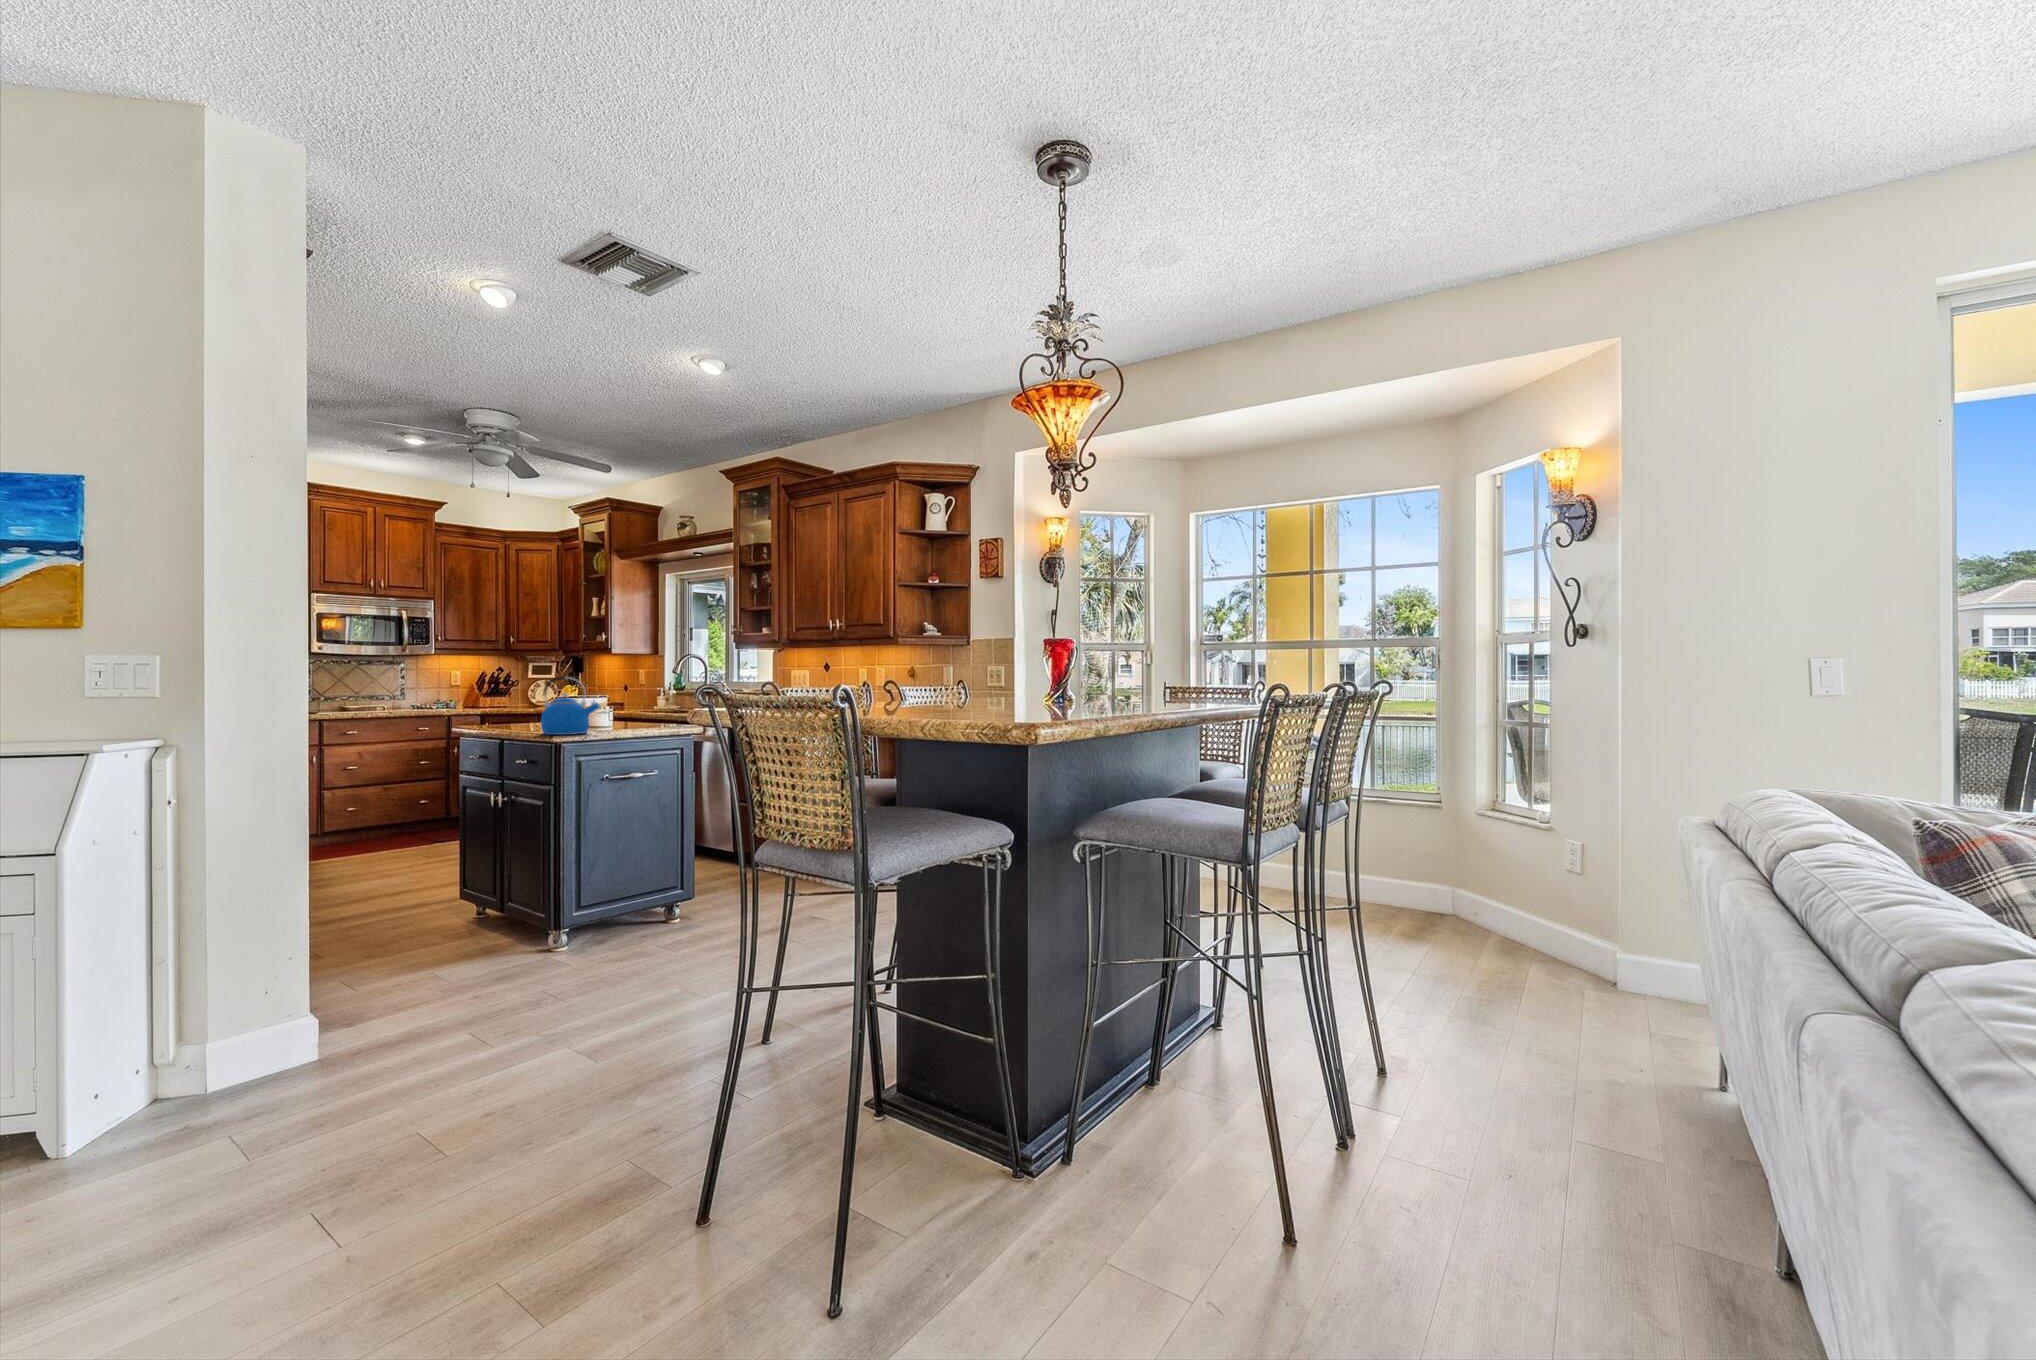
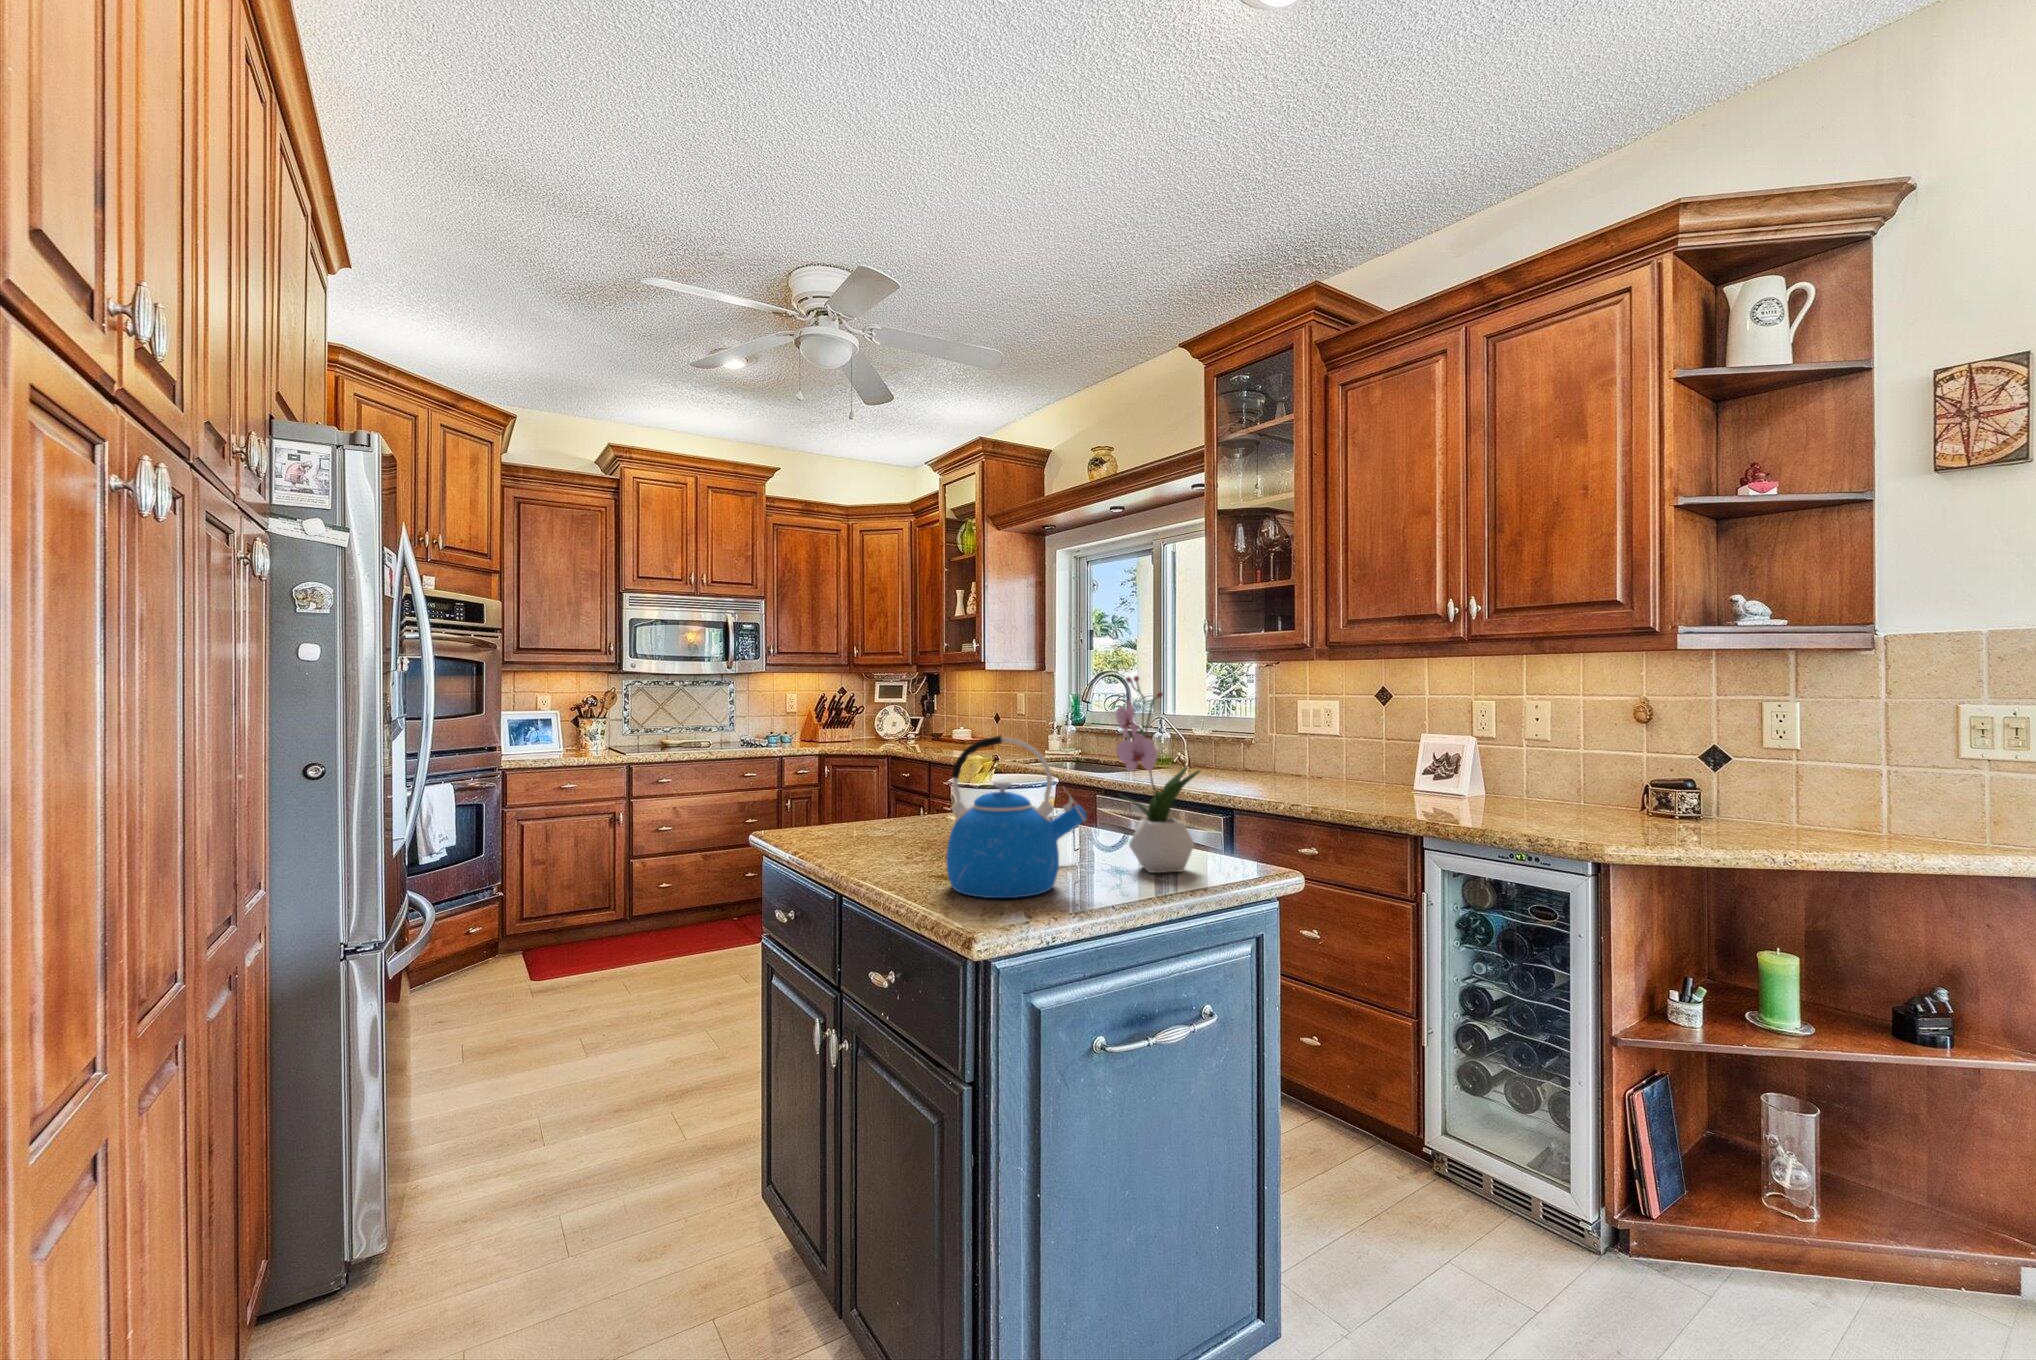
flower arrangement: none [620,654,654,731] -> present [1116,676,1200,873]

